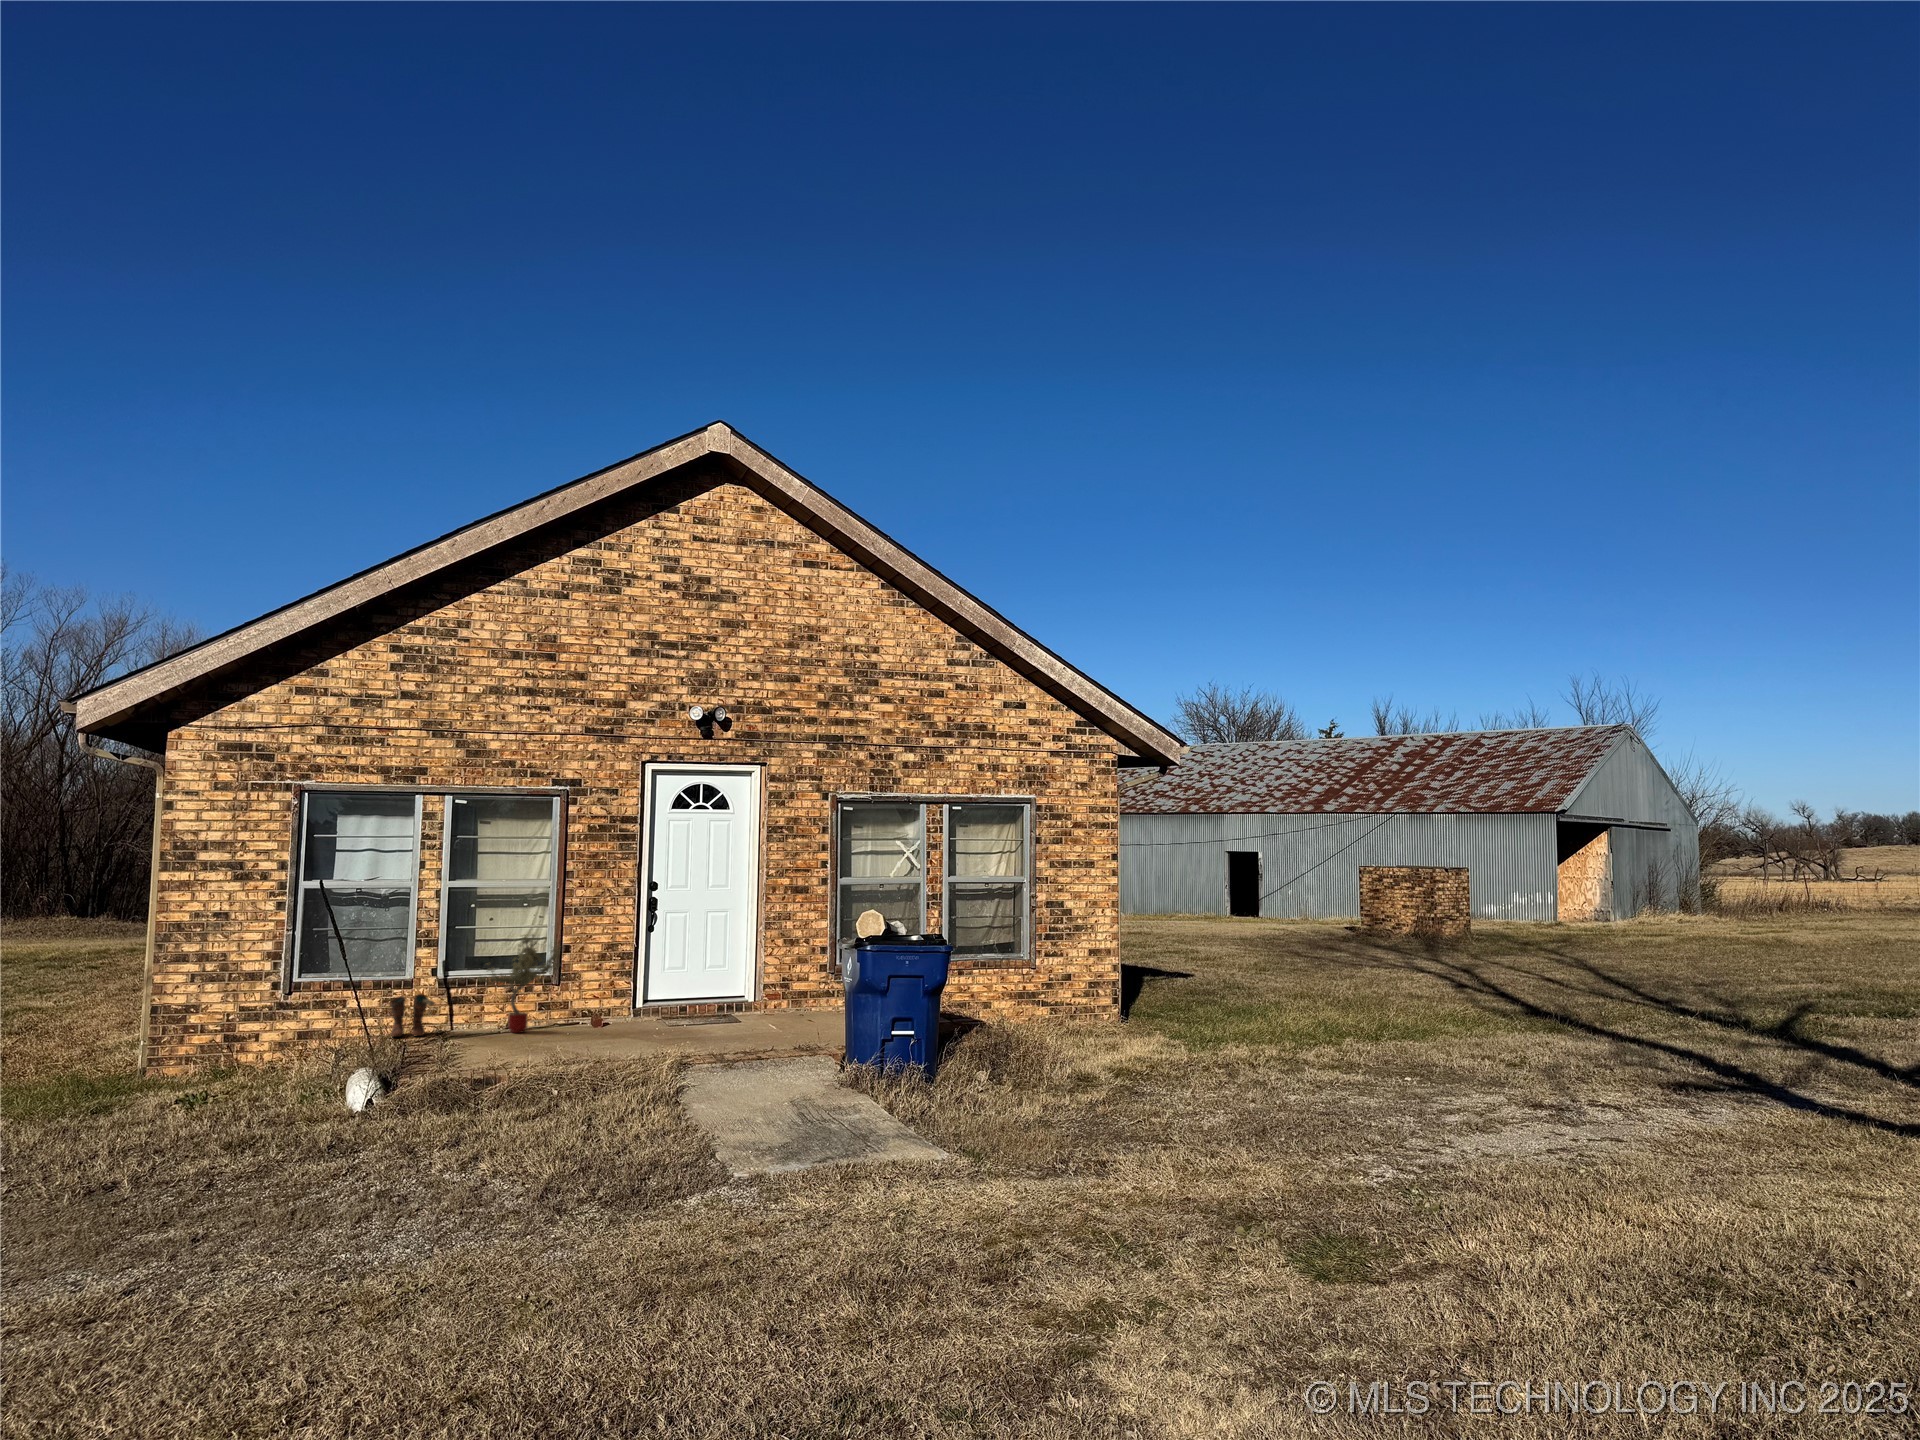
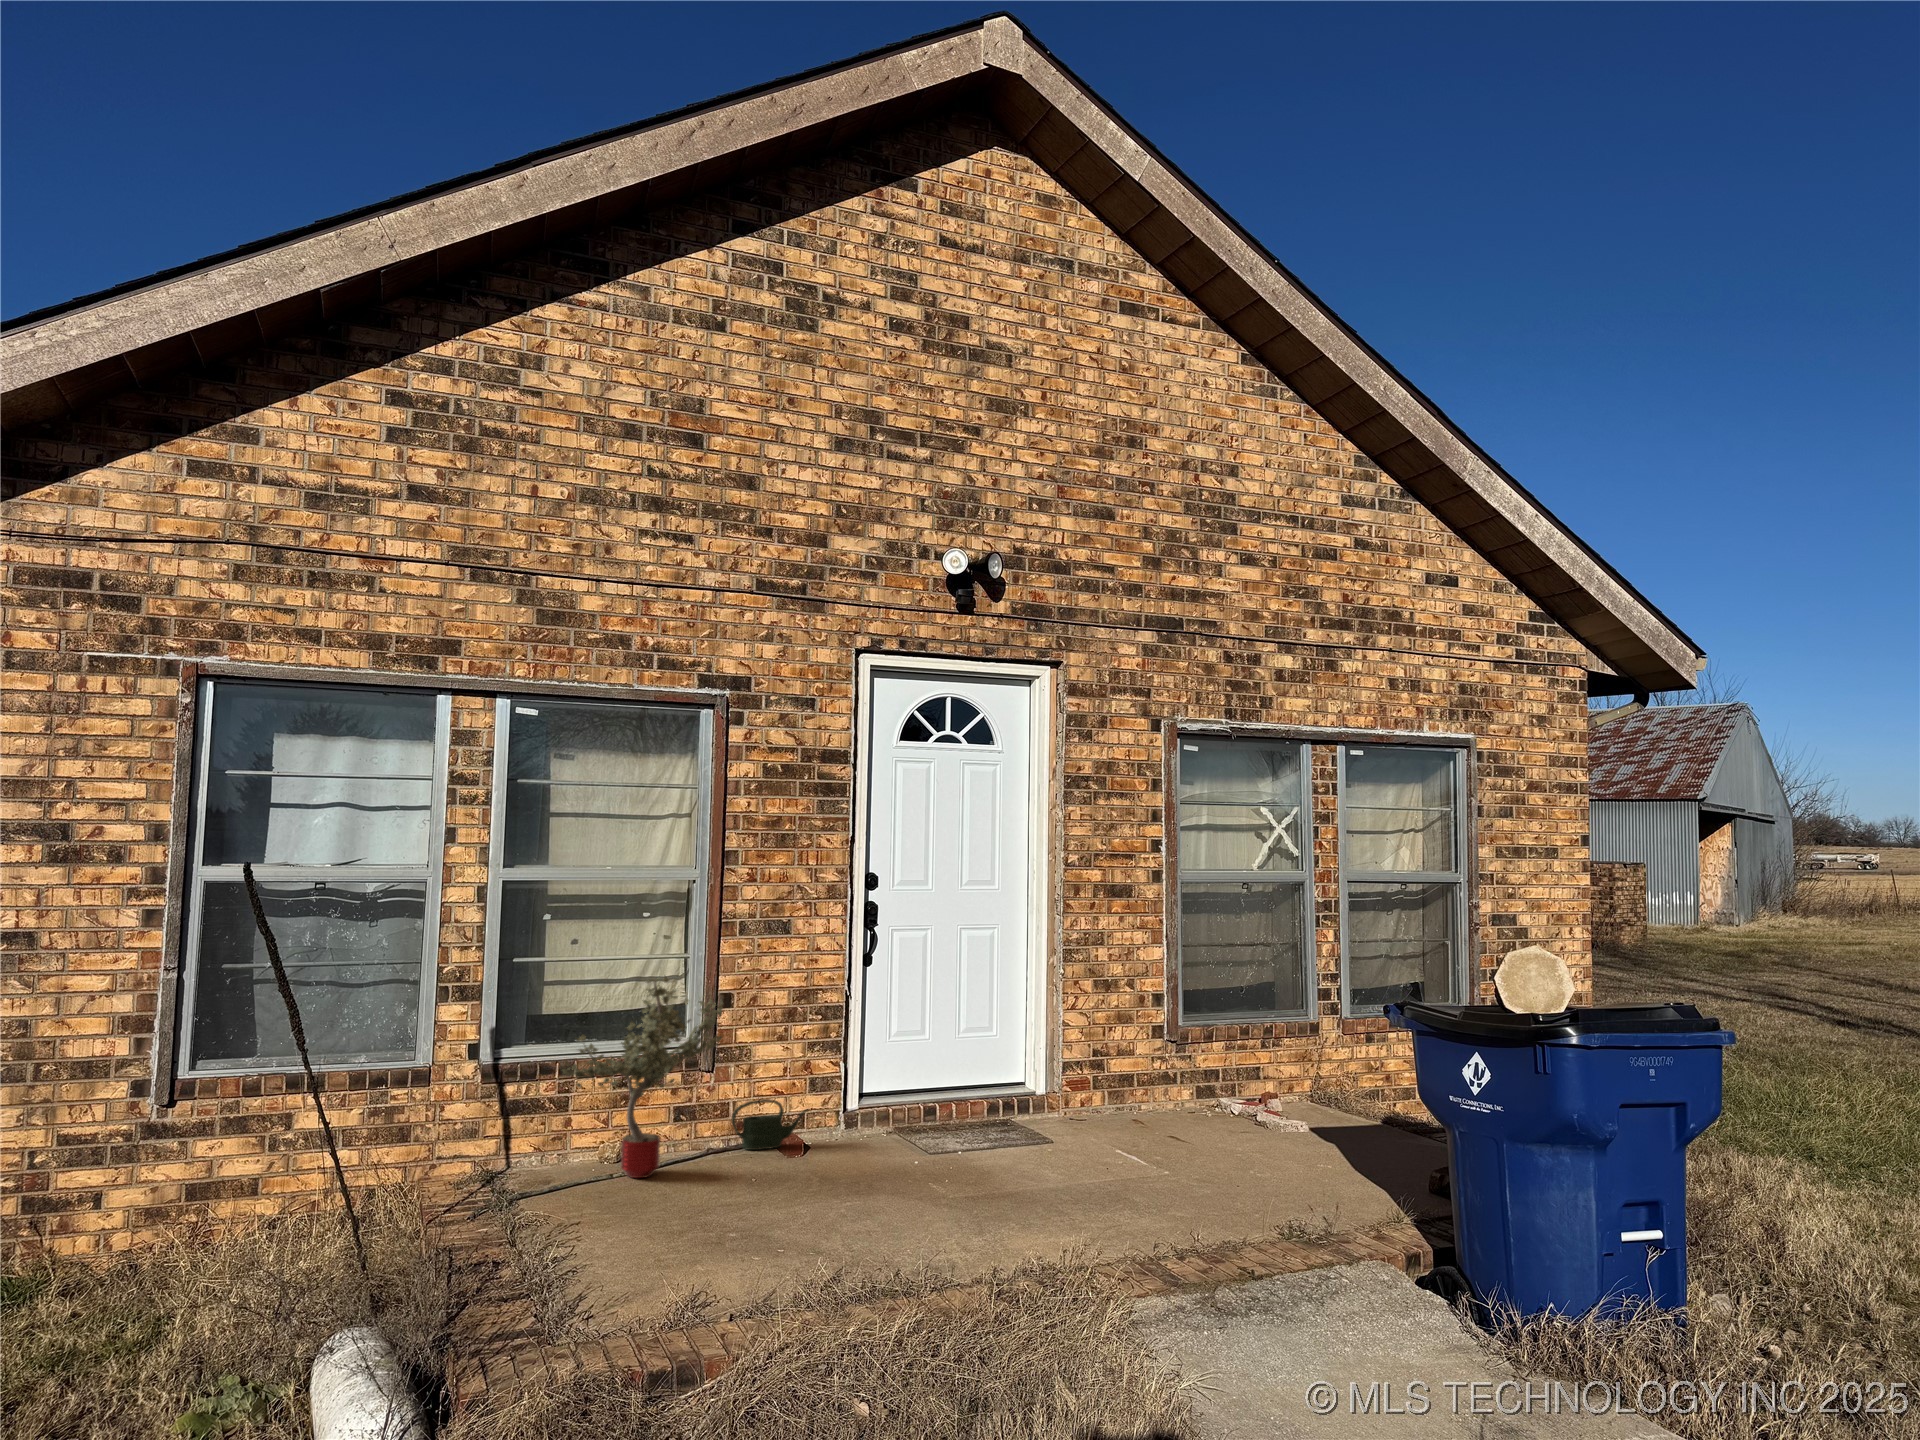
boots: present [390,994,435,1037] -> none [382,1098,478,1194]
watering can: none [571,999,614,1024] -> present [732,1099,809,1150]

